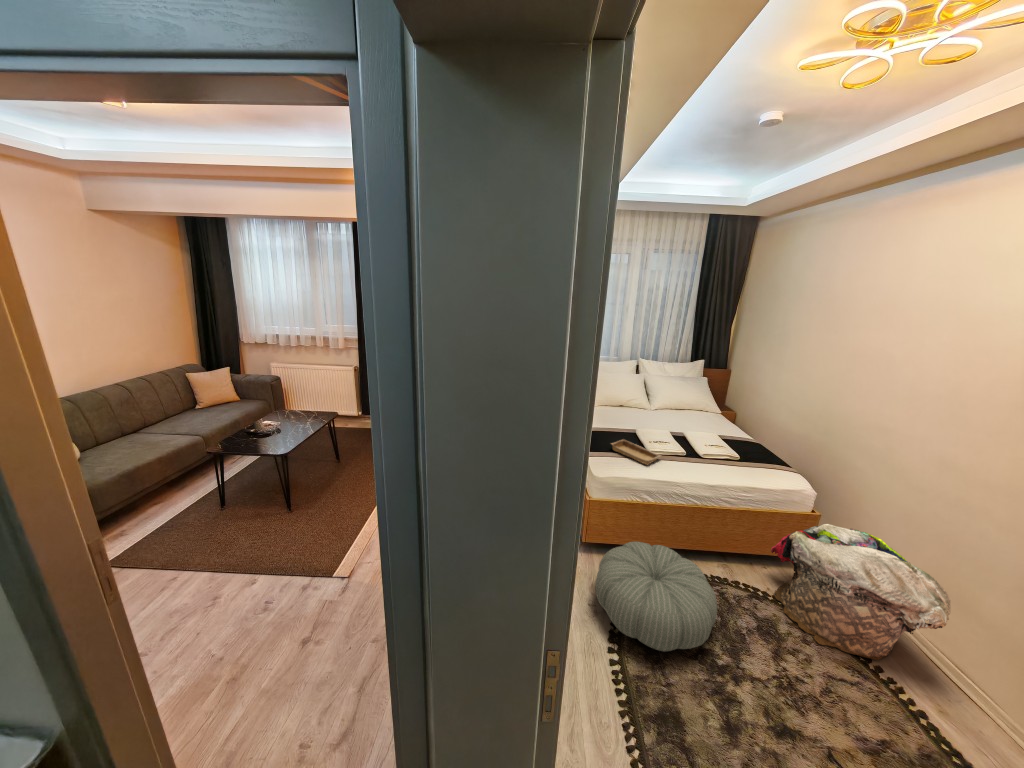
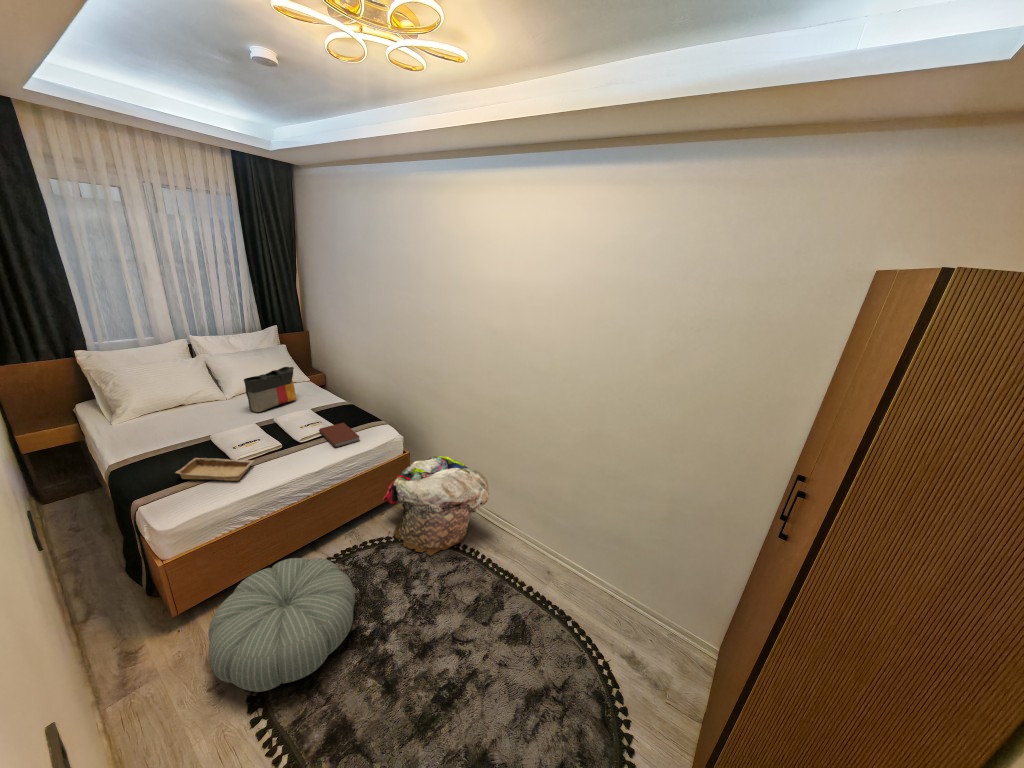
tote bag: none [666,393,711,425] -> present [244,367,296,412]
book: none [720,452,762,476] -> present [319,423,360,448]

